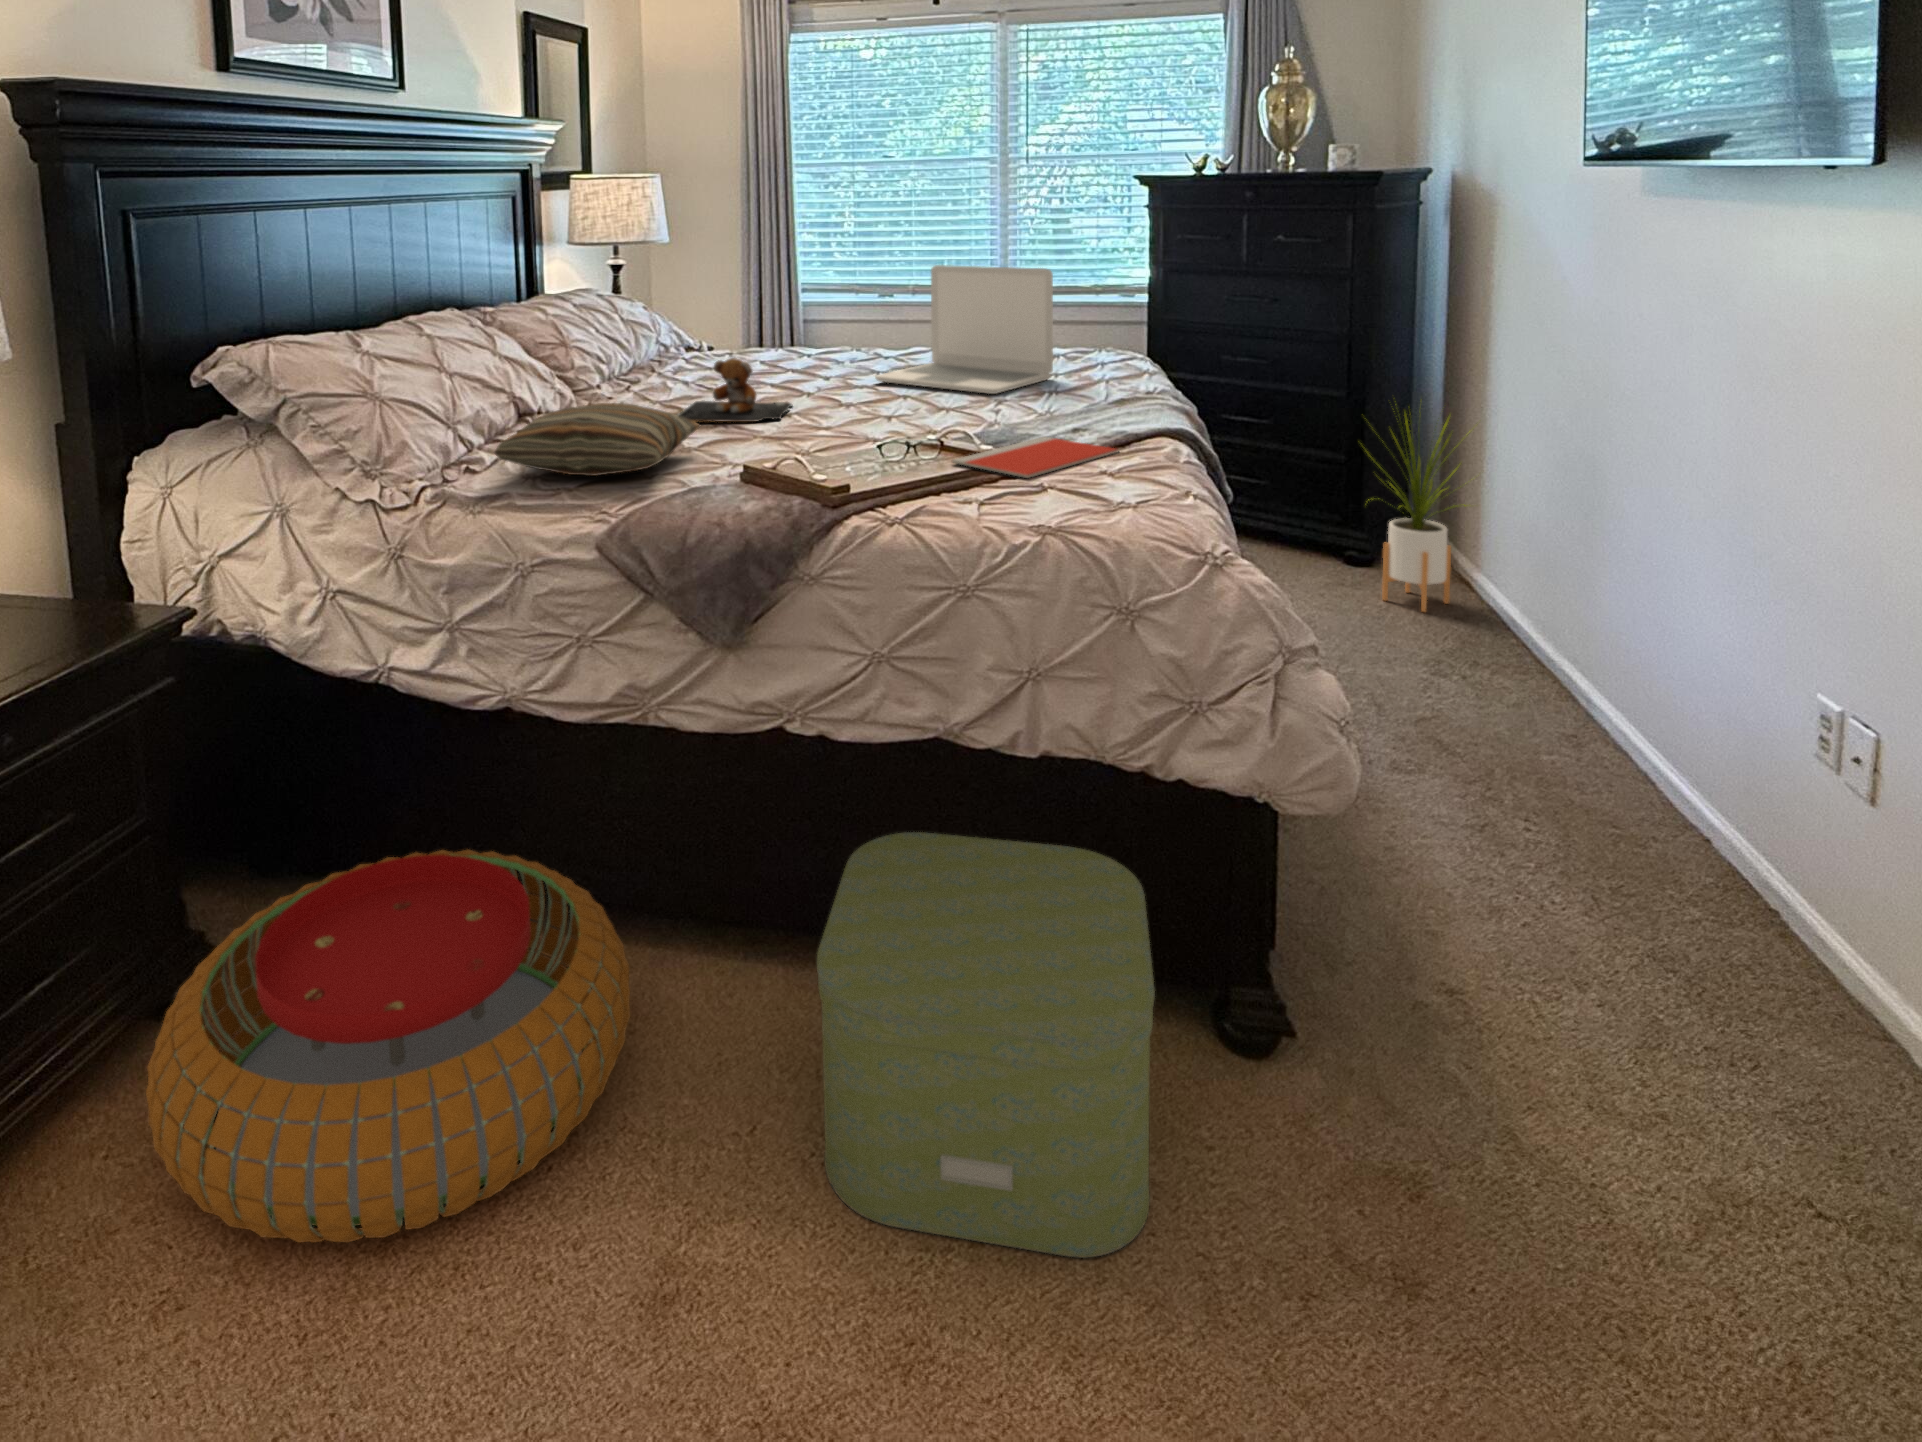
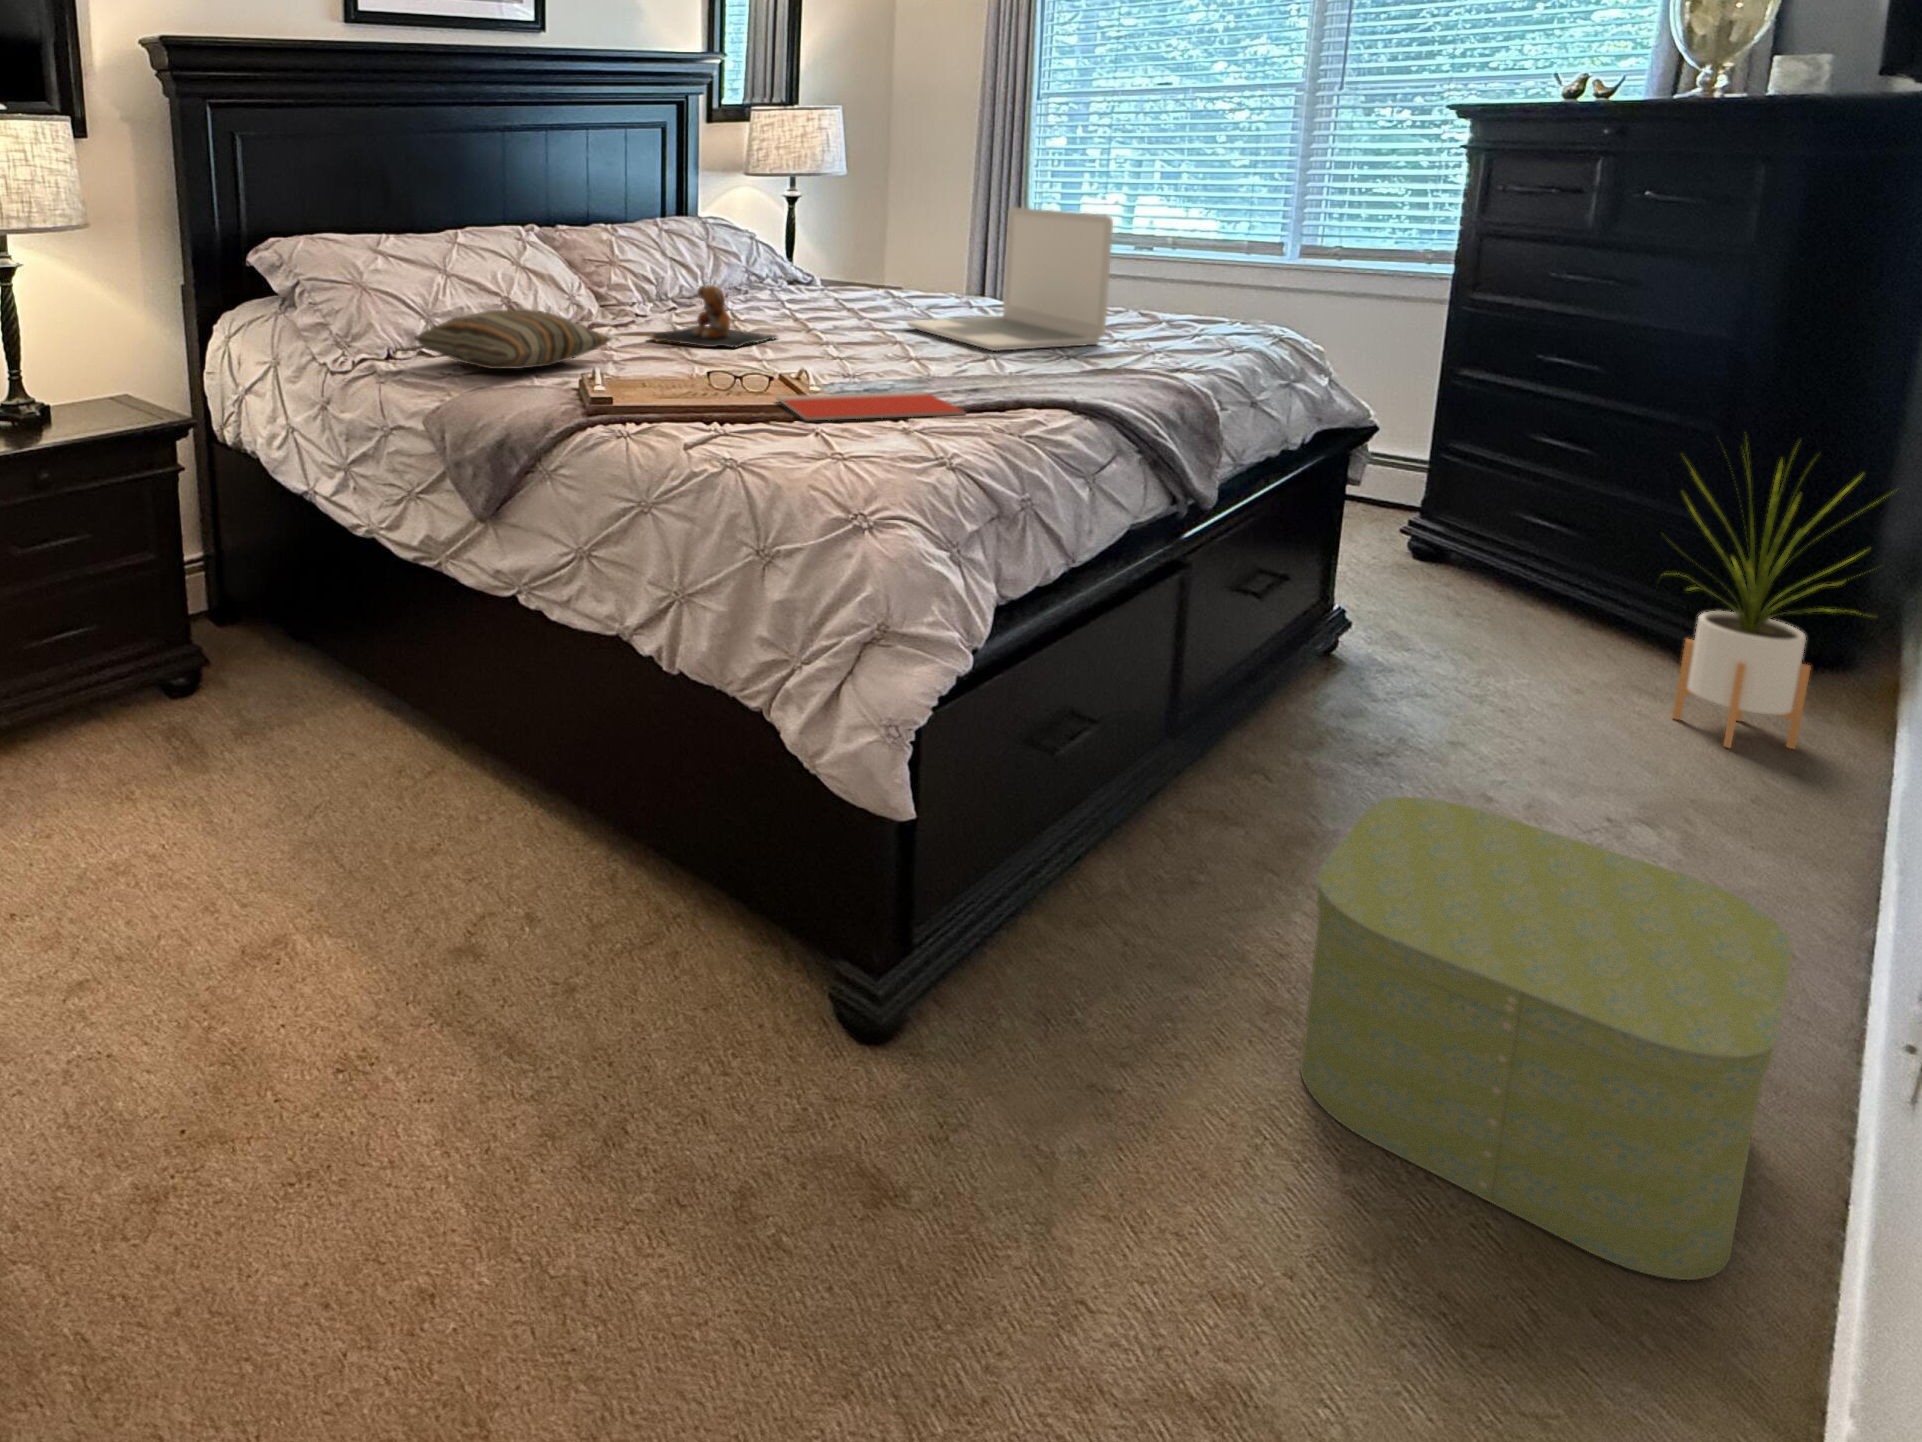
storage box: present [817,832,1155,1257] -> present [1300,797,1793,1280]
pouf: present [146,850,630,1243] -> none [62,625,404,850]

